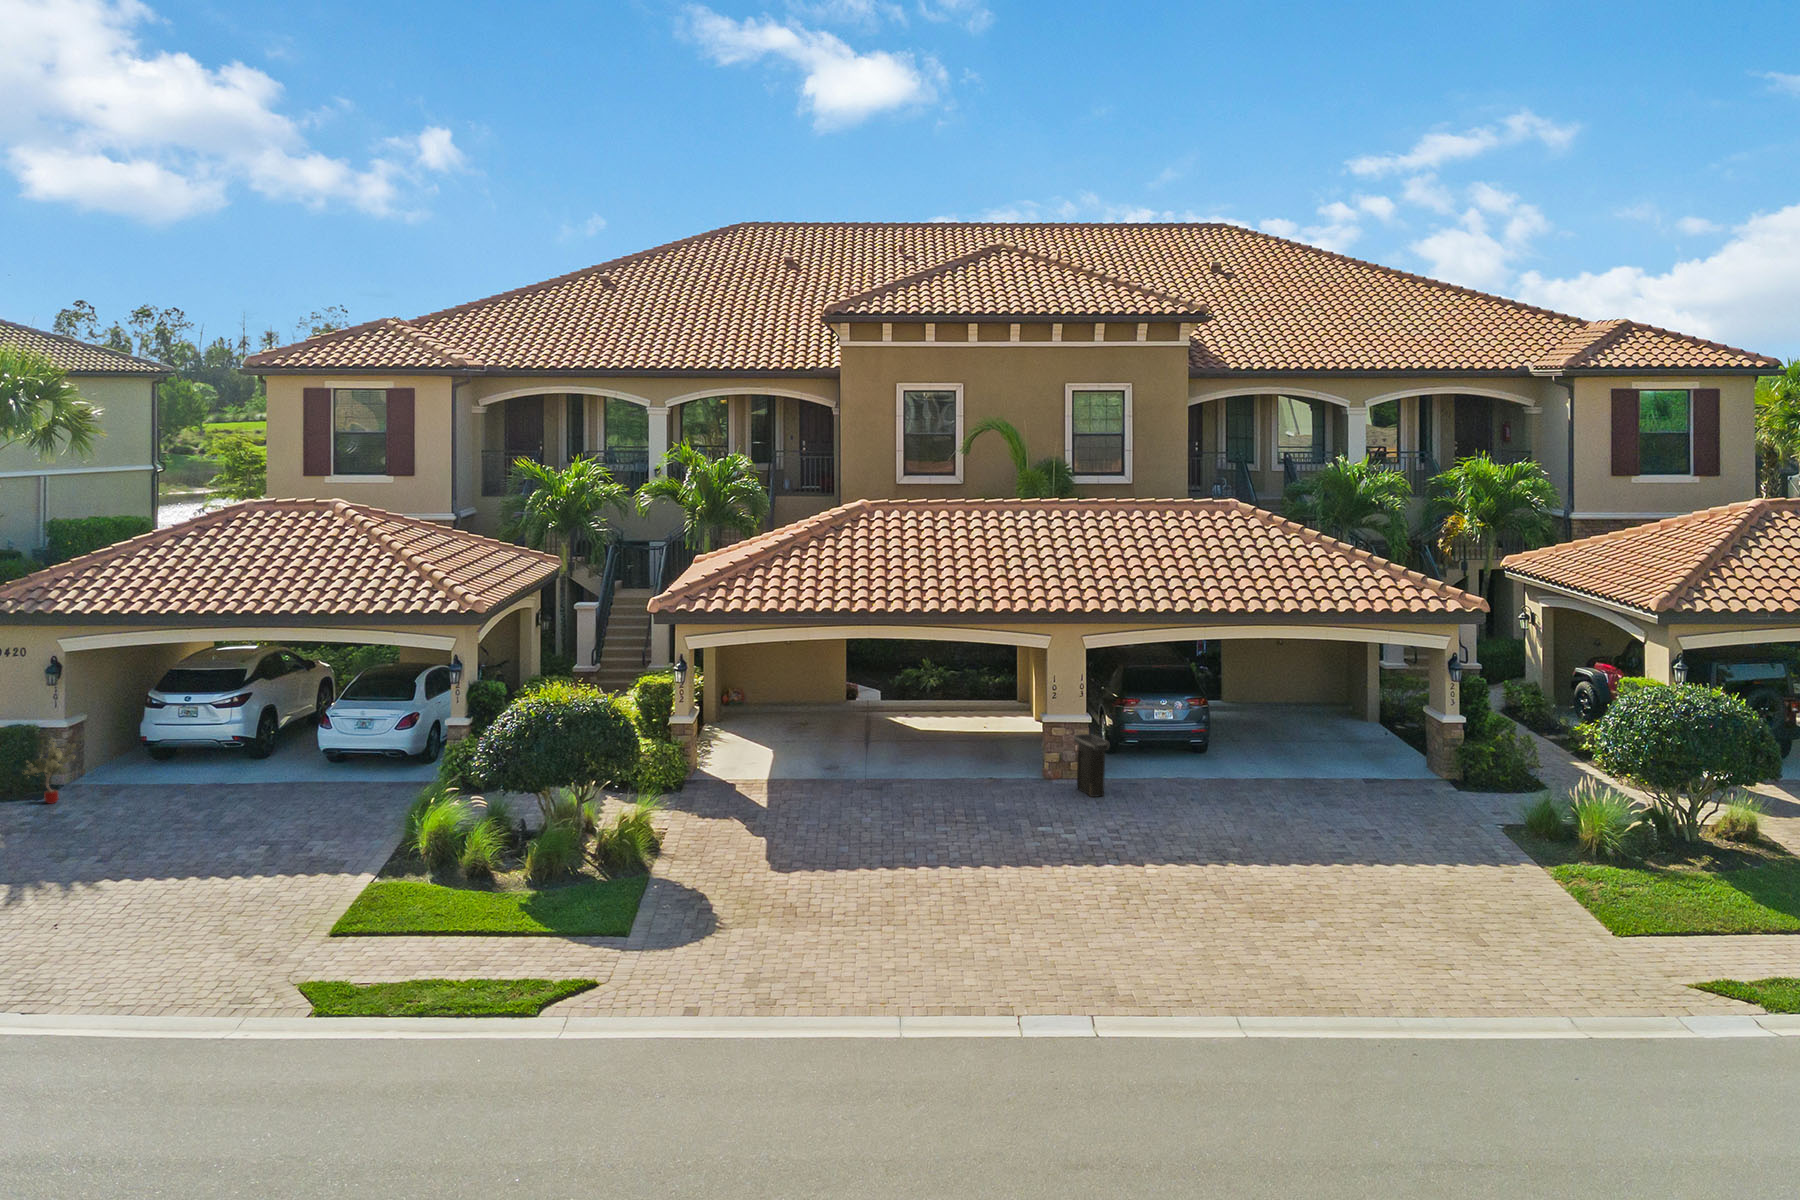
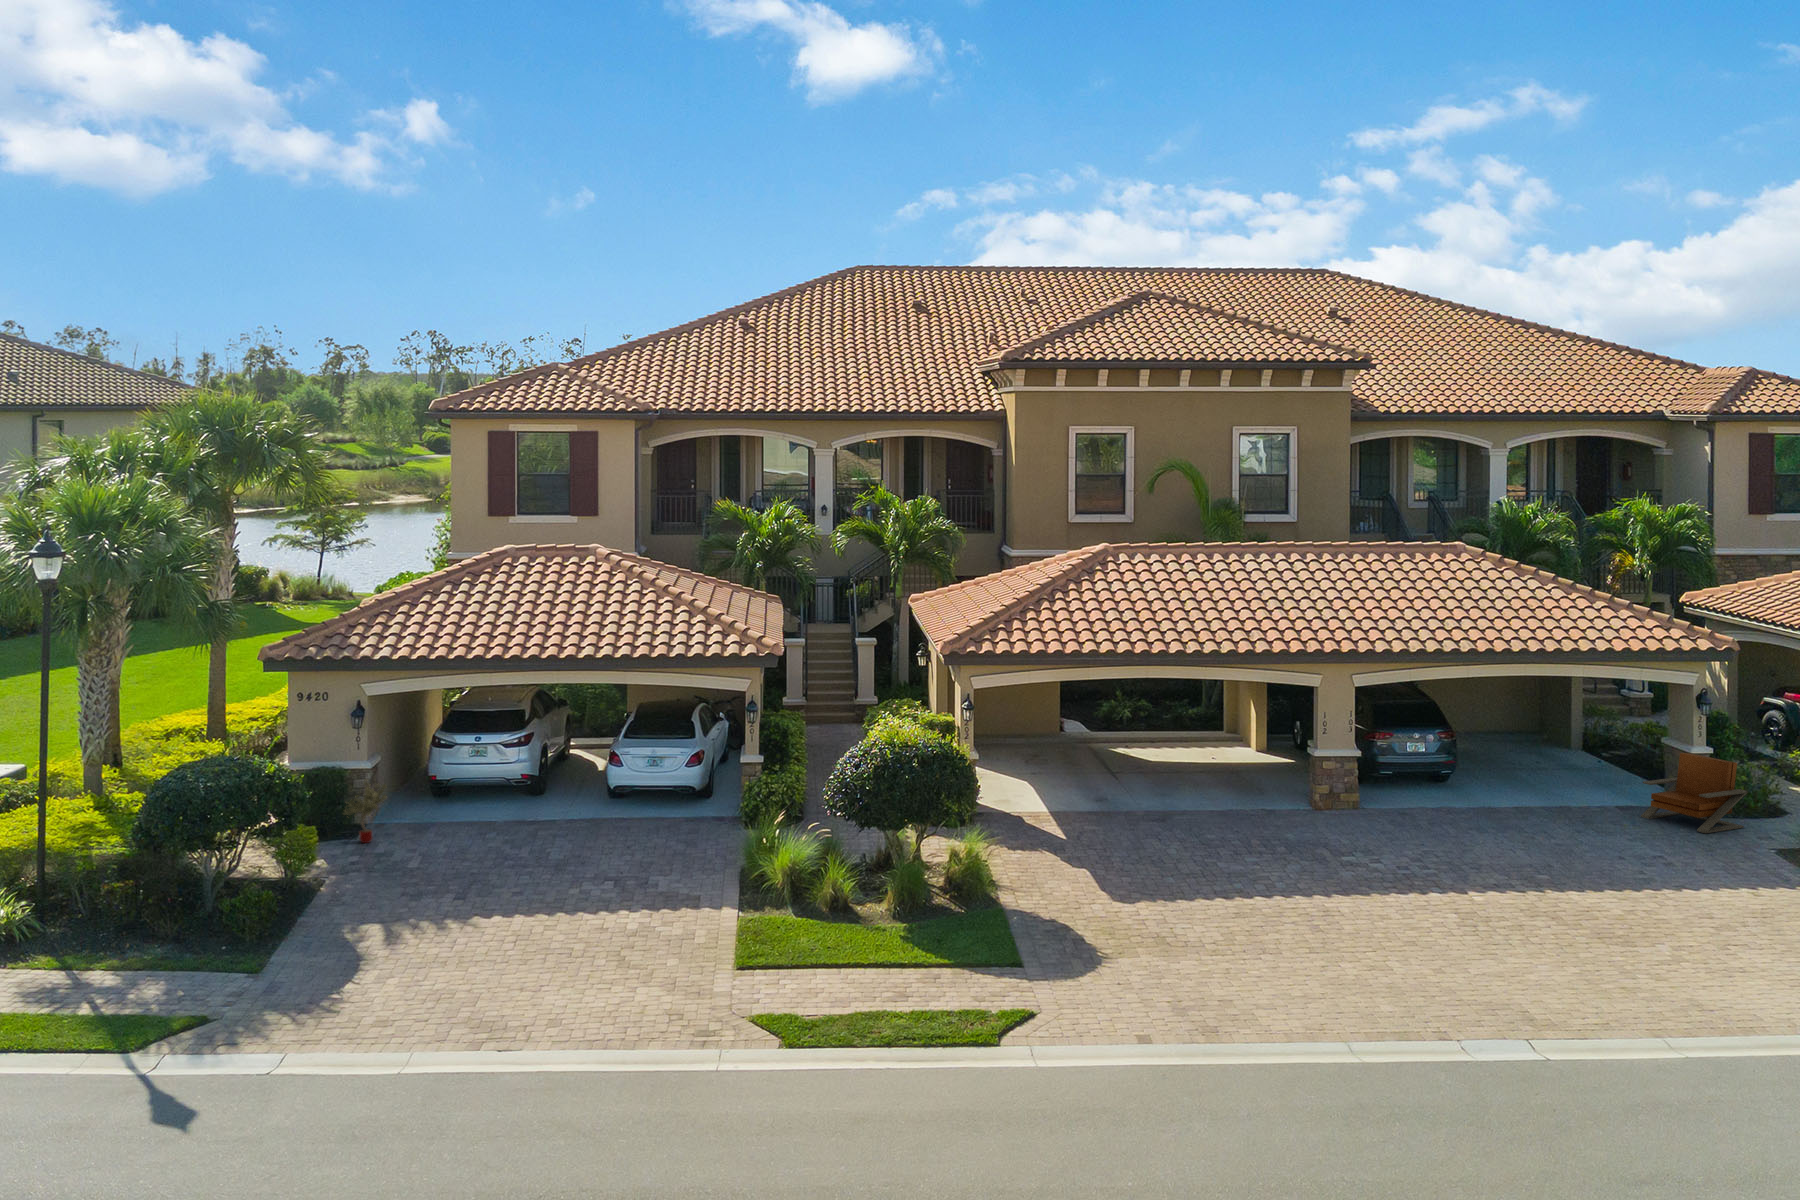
lounge chair: none [1390,725,1493,809] -> present [1641,753,1748,833]
trash can: present [1074,734,1110,797] -> none [1340,765,1381,825]

